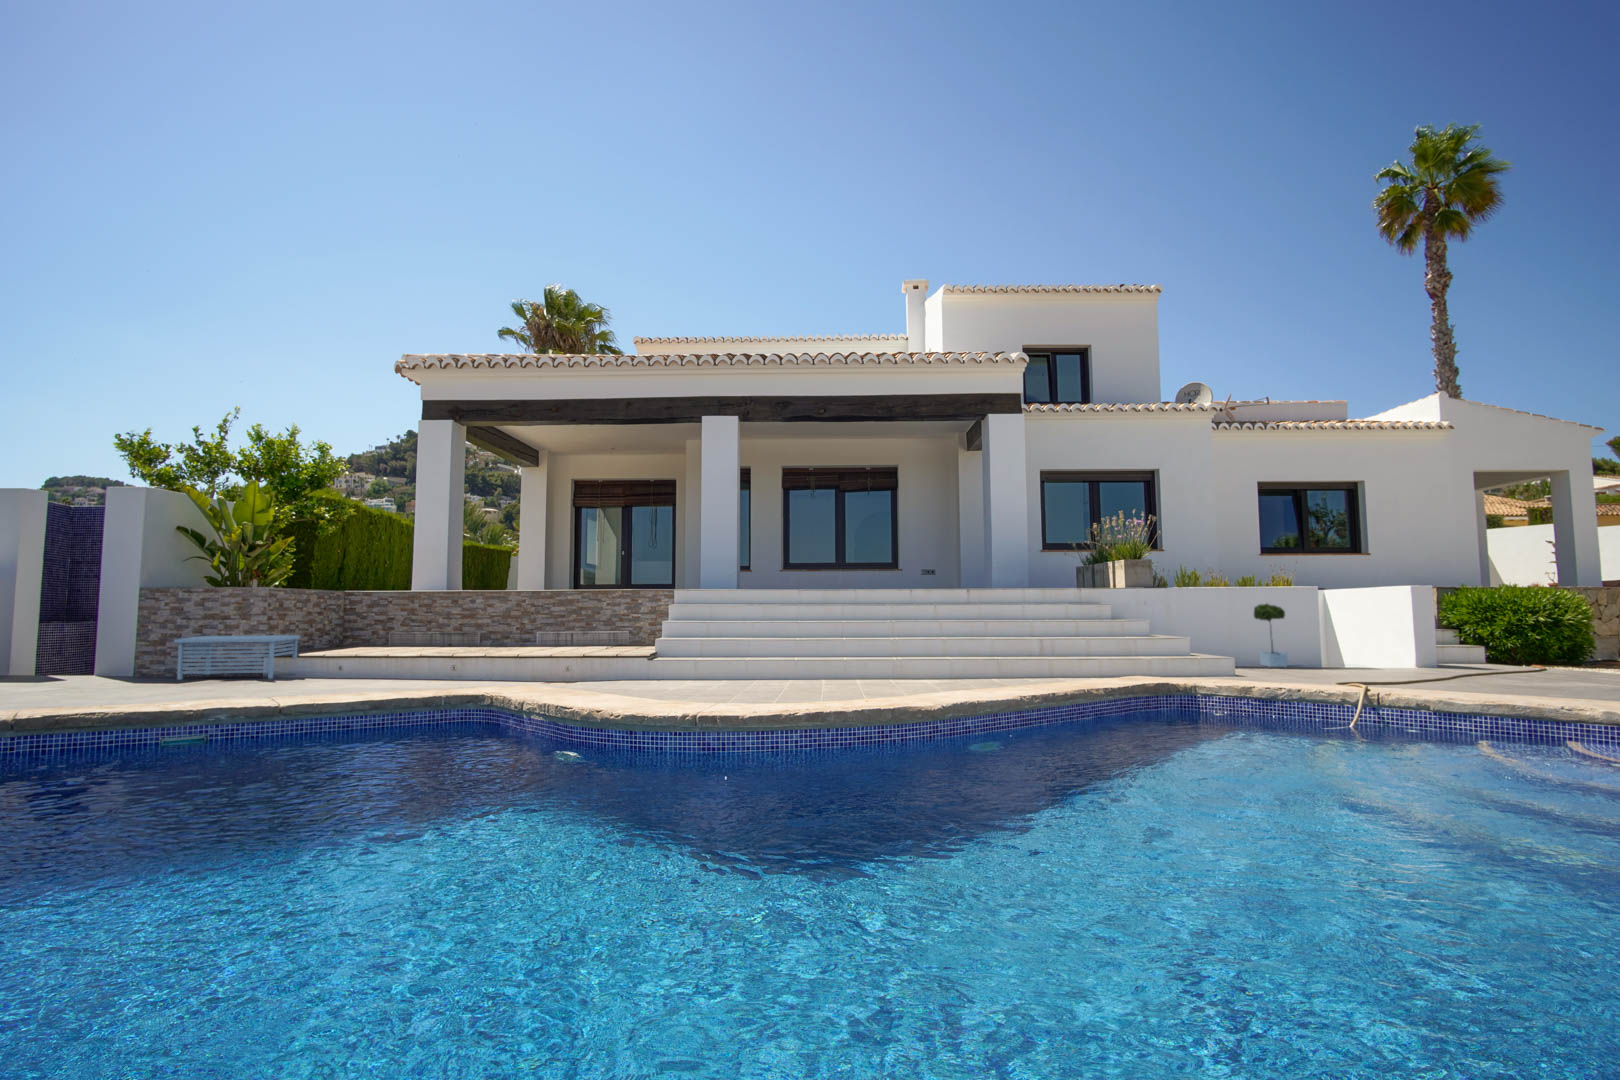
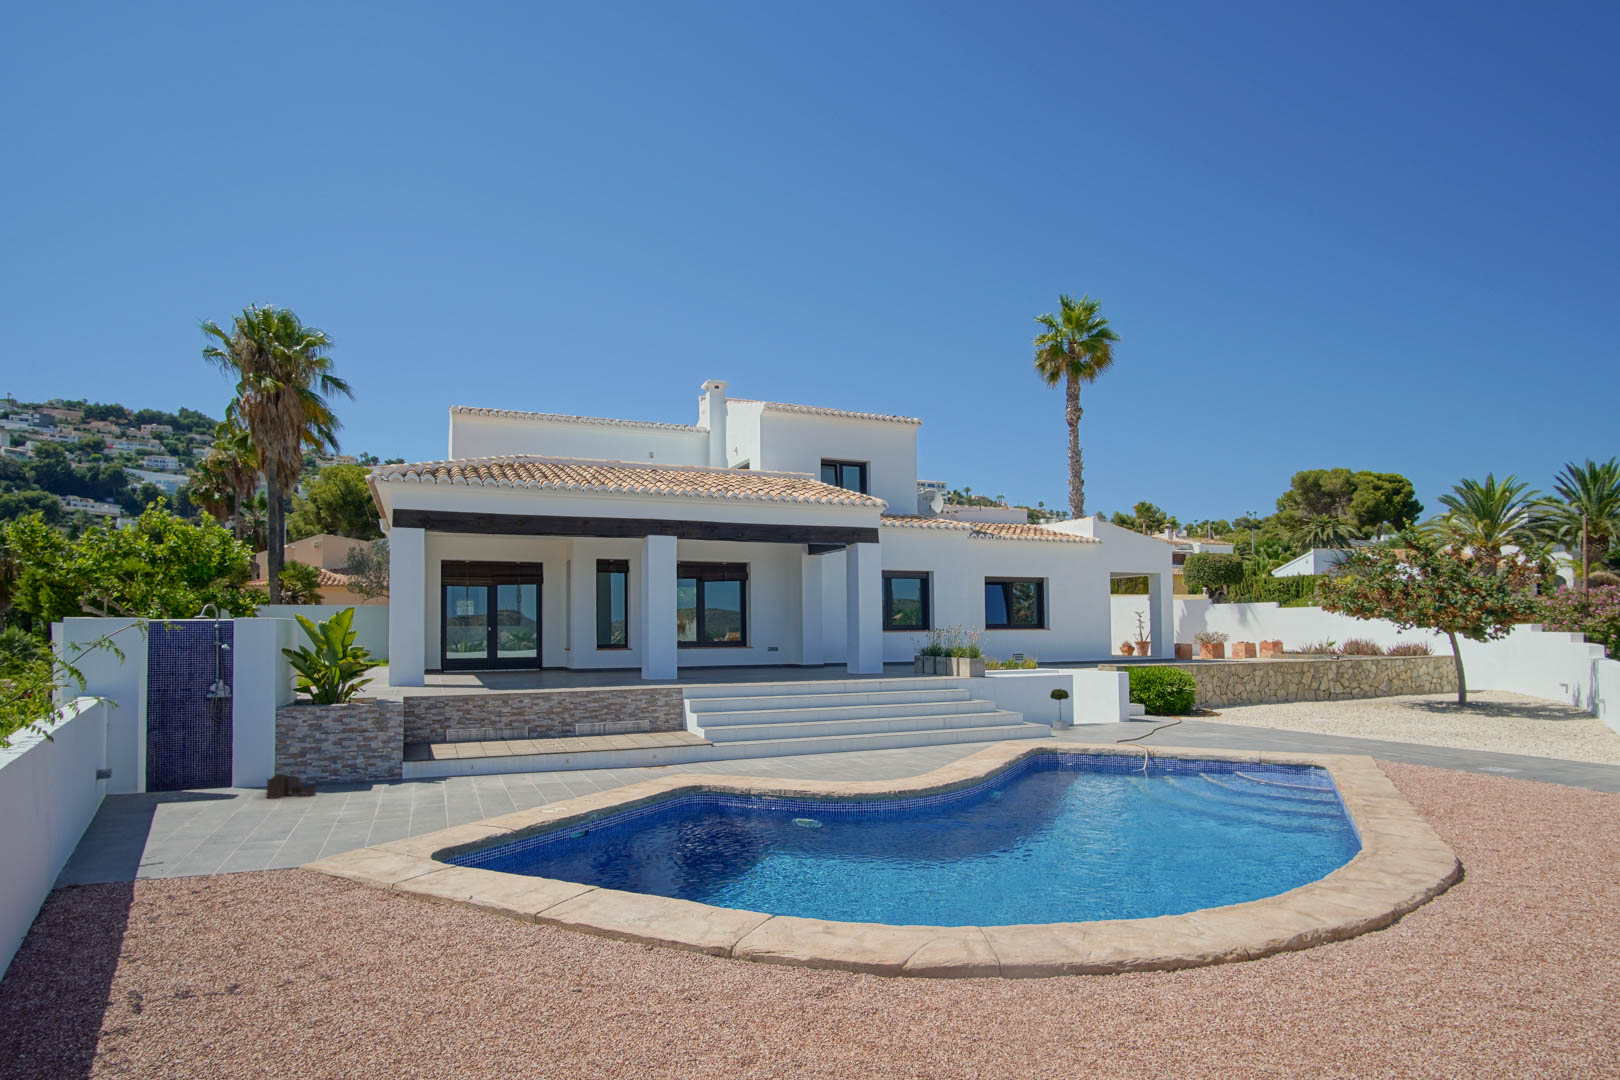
storage bench: present [174,635,300,680] -> none [348,742,449,791]
woven basket: none [82,657,143,681] -> present [267,774,316,799]

